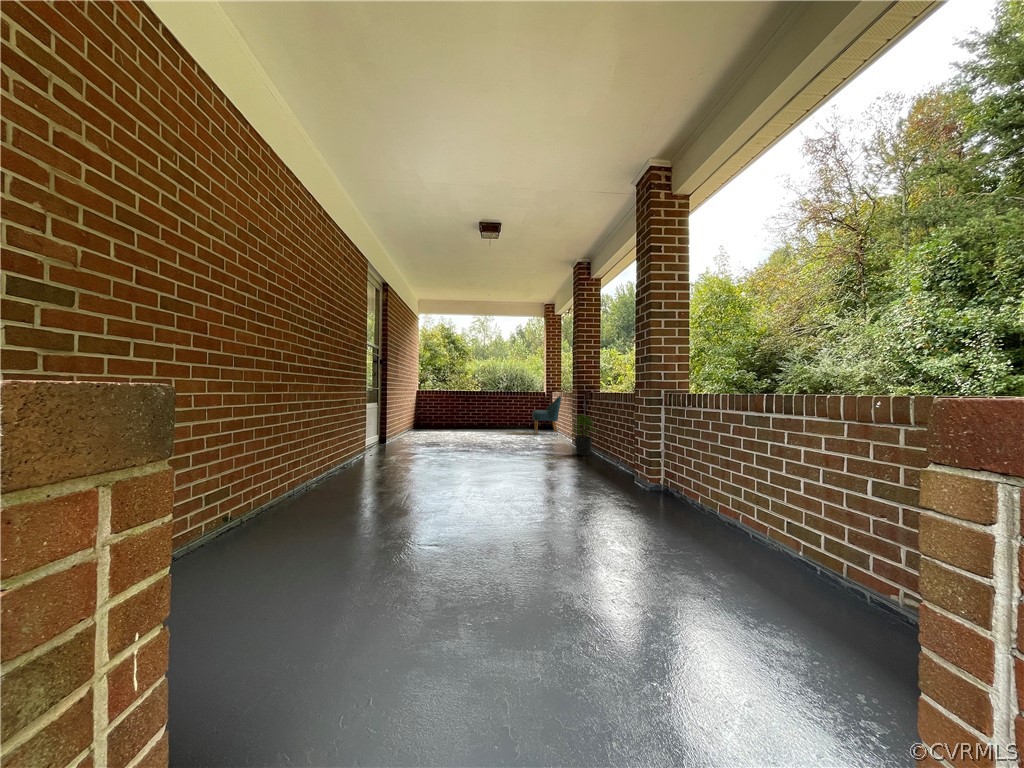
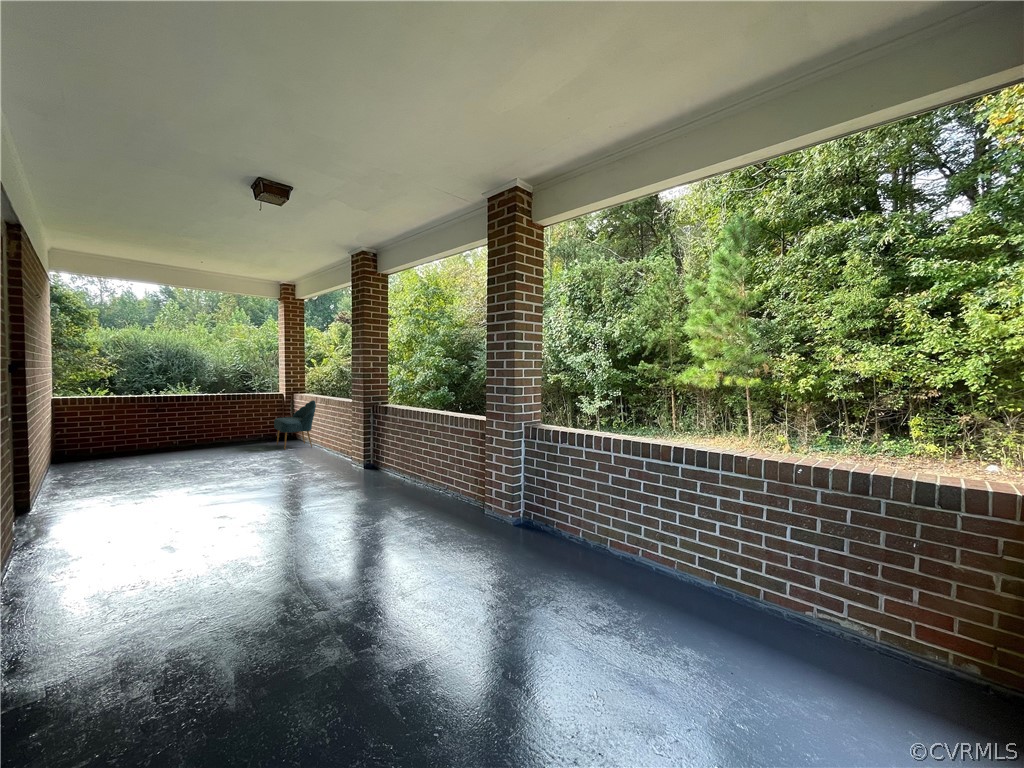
potted plant: present [573,414,593,456] -> none [371,432,403,481]

